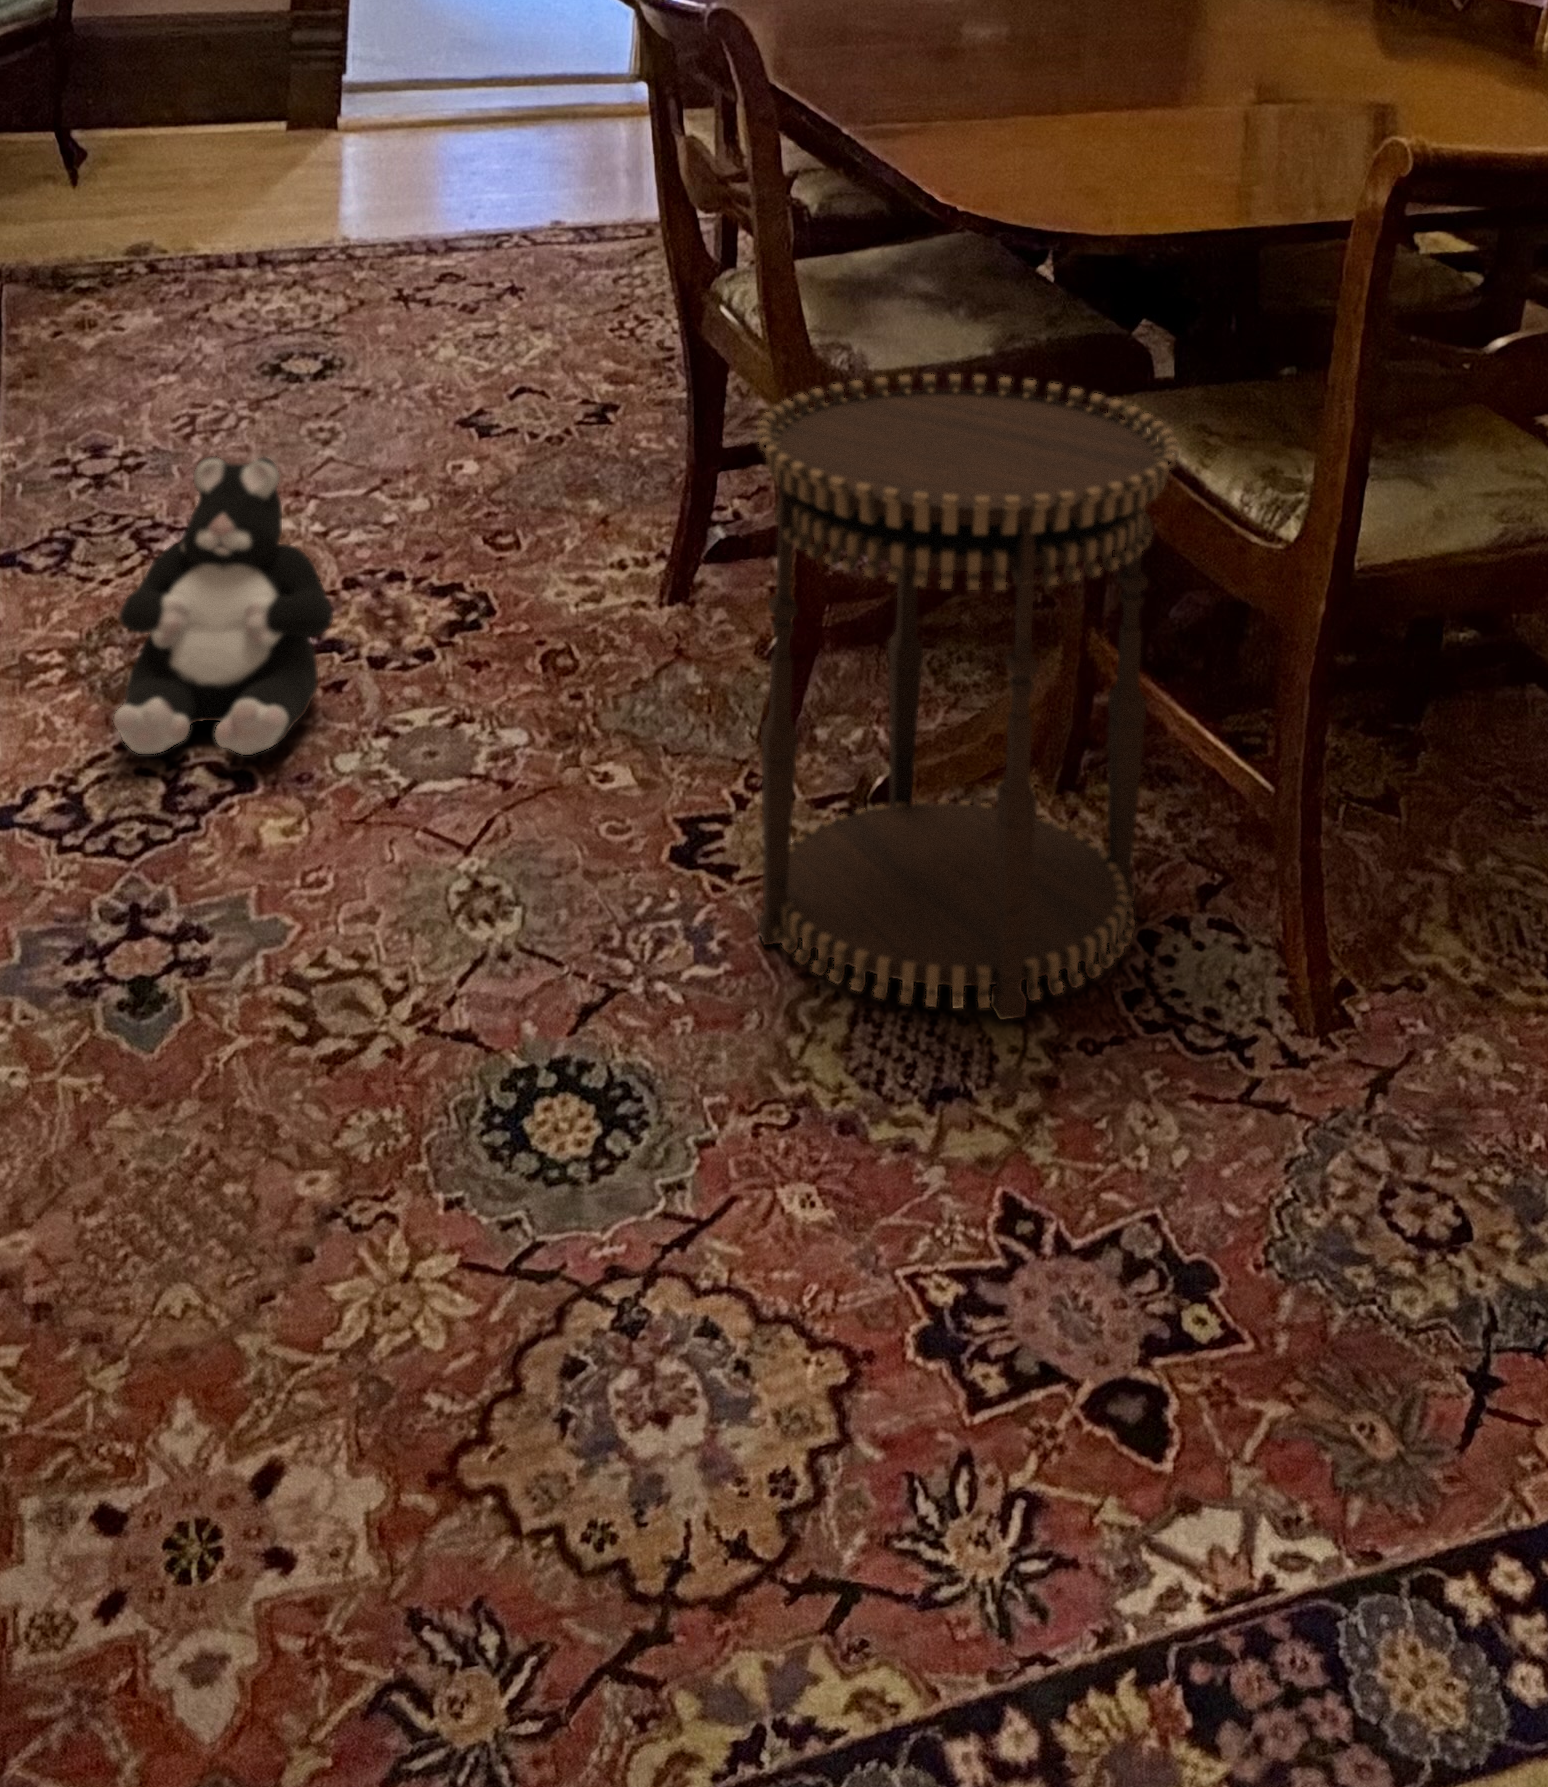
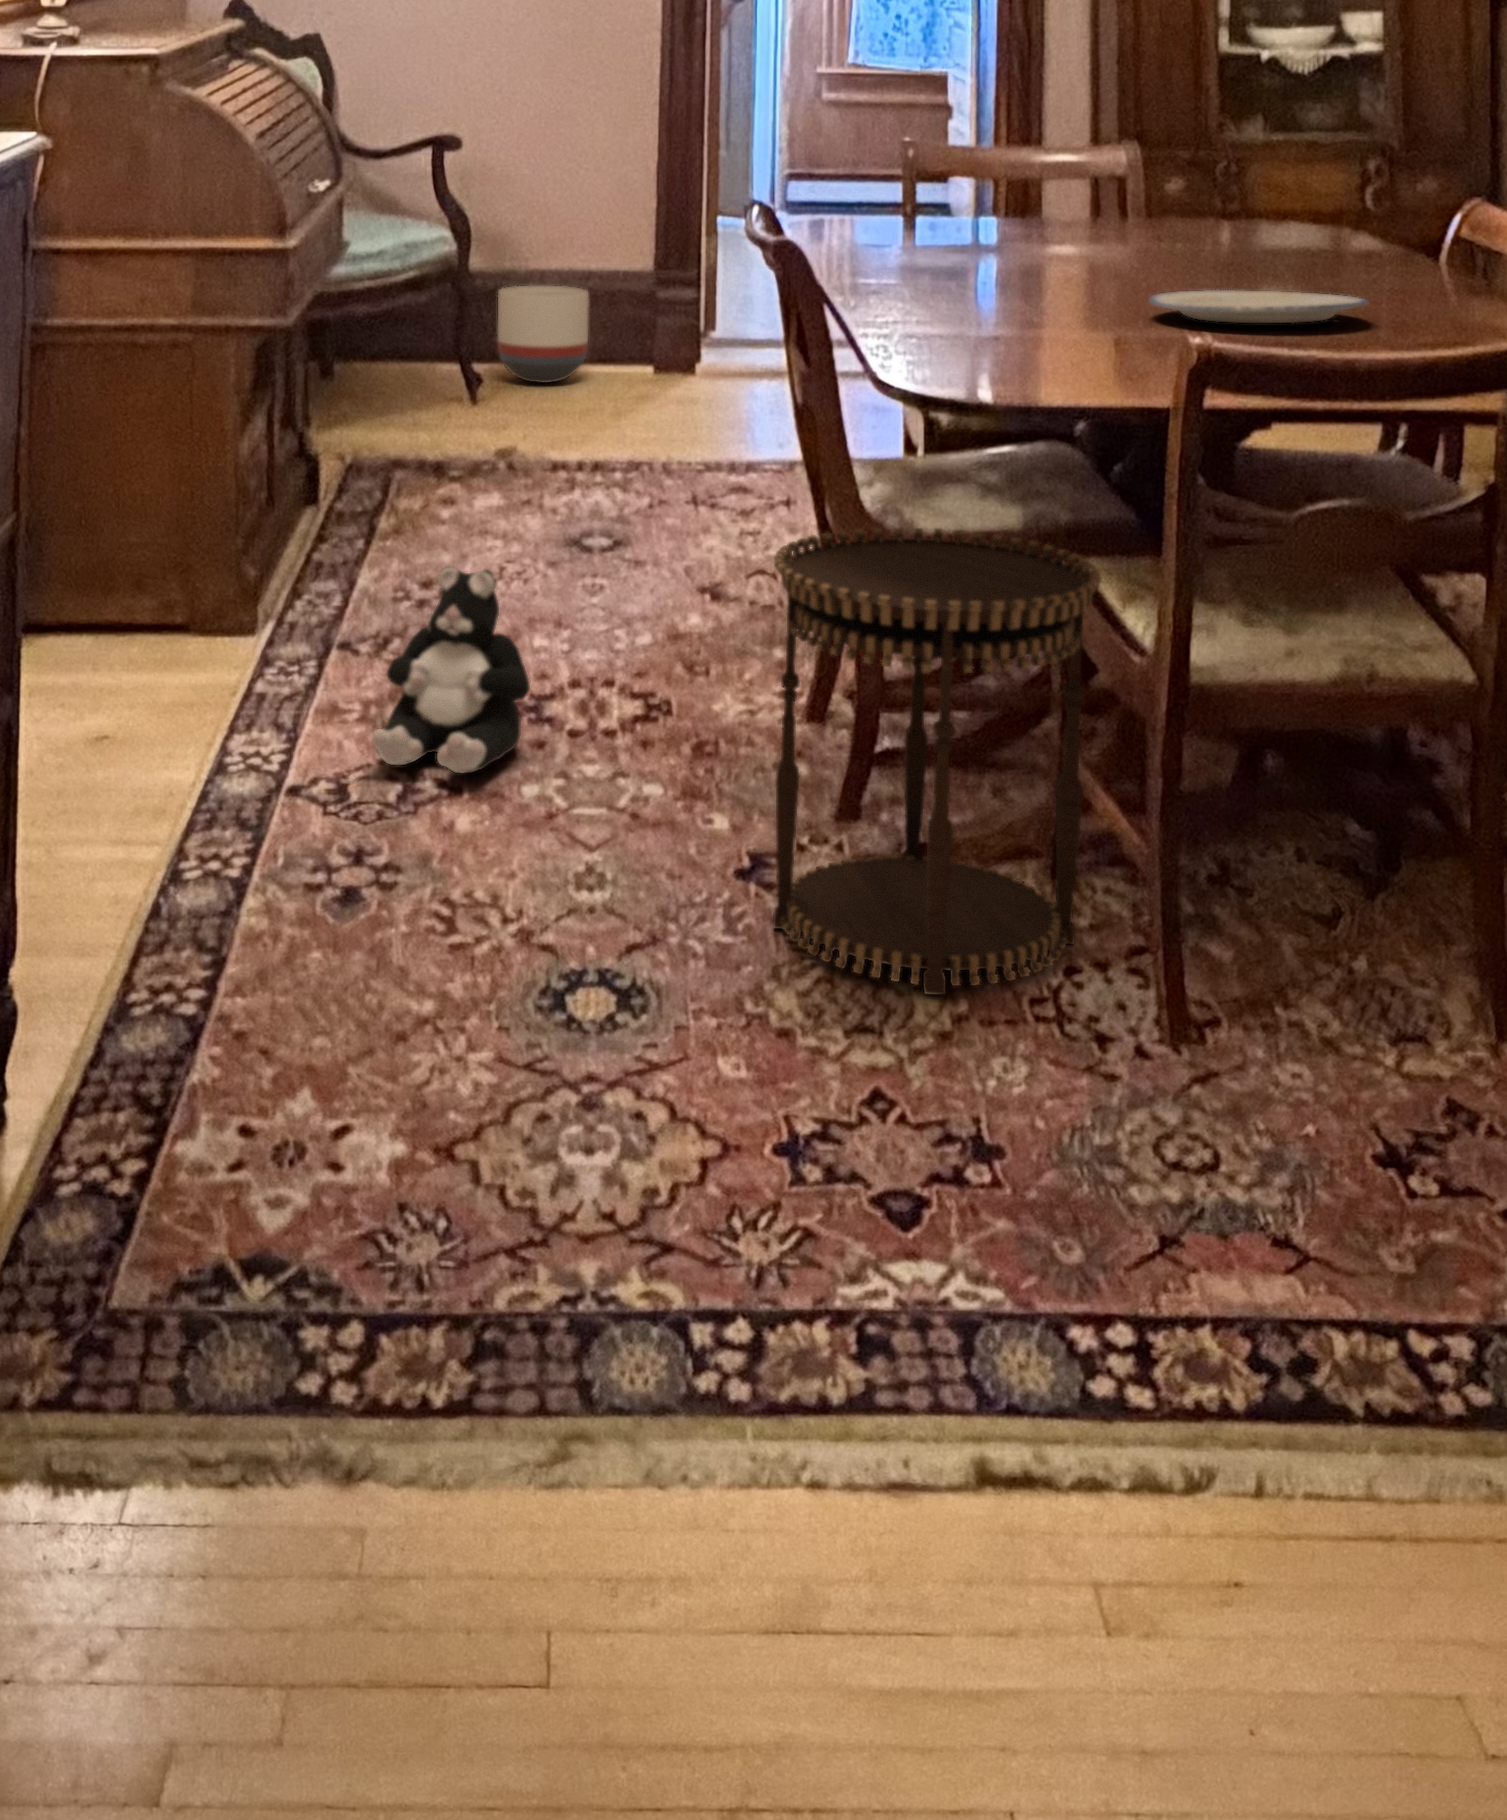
planter: none [106,28,223,149] -> present [498,286,589,383]
plate: none [1158,53,1412,98] -> present [1150,290,1368,323]

